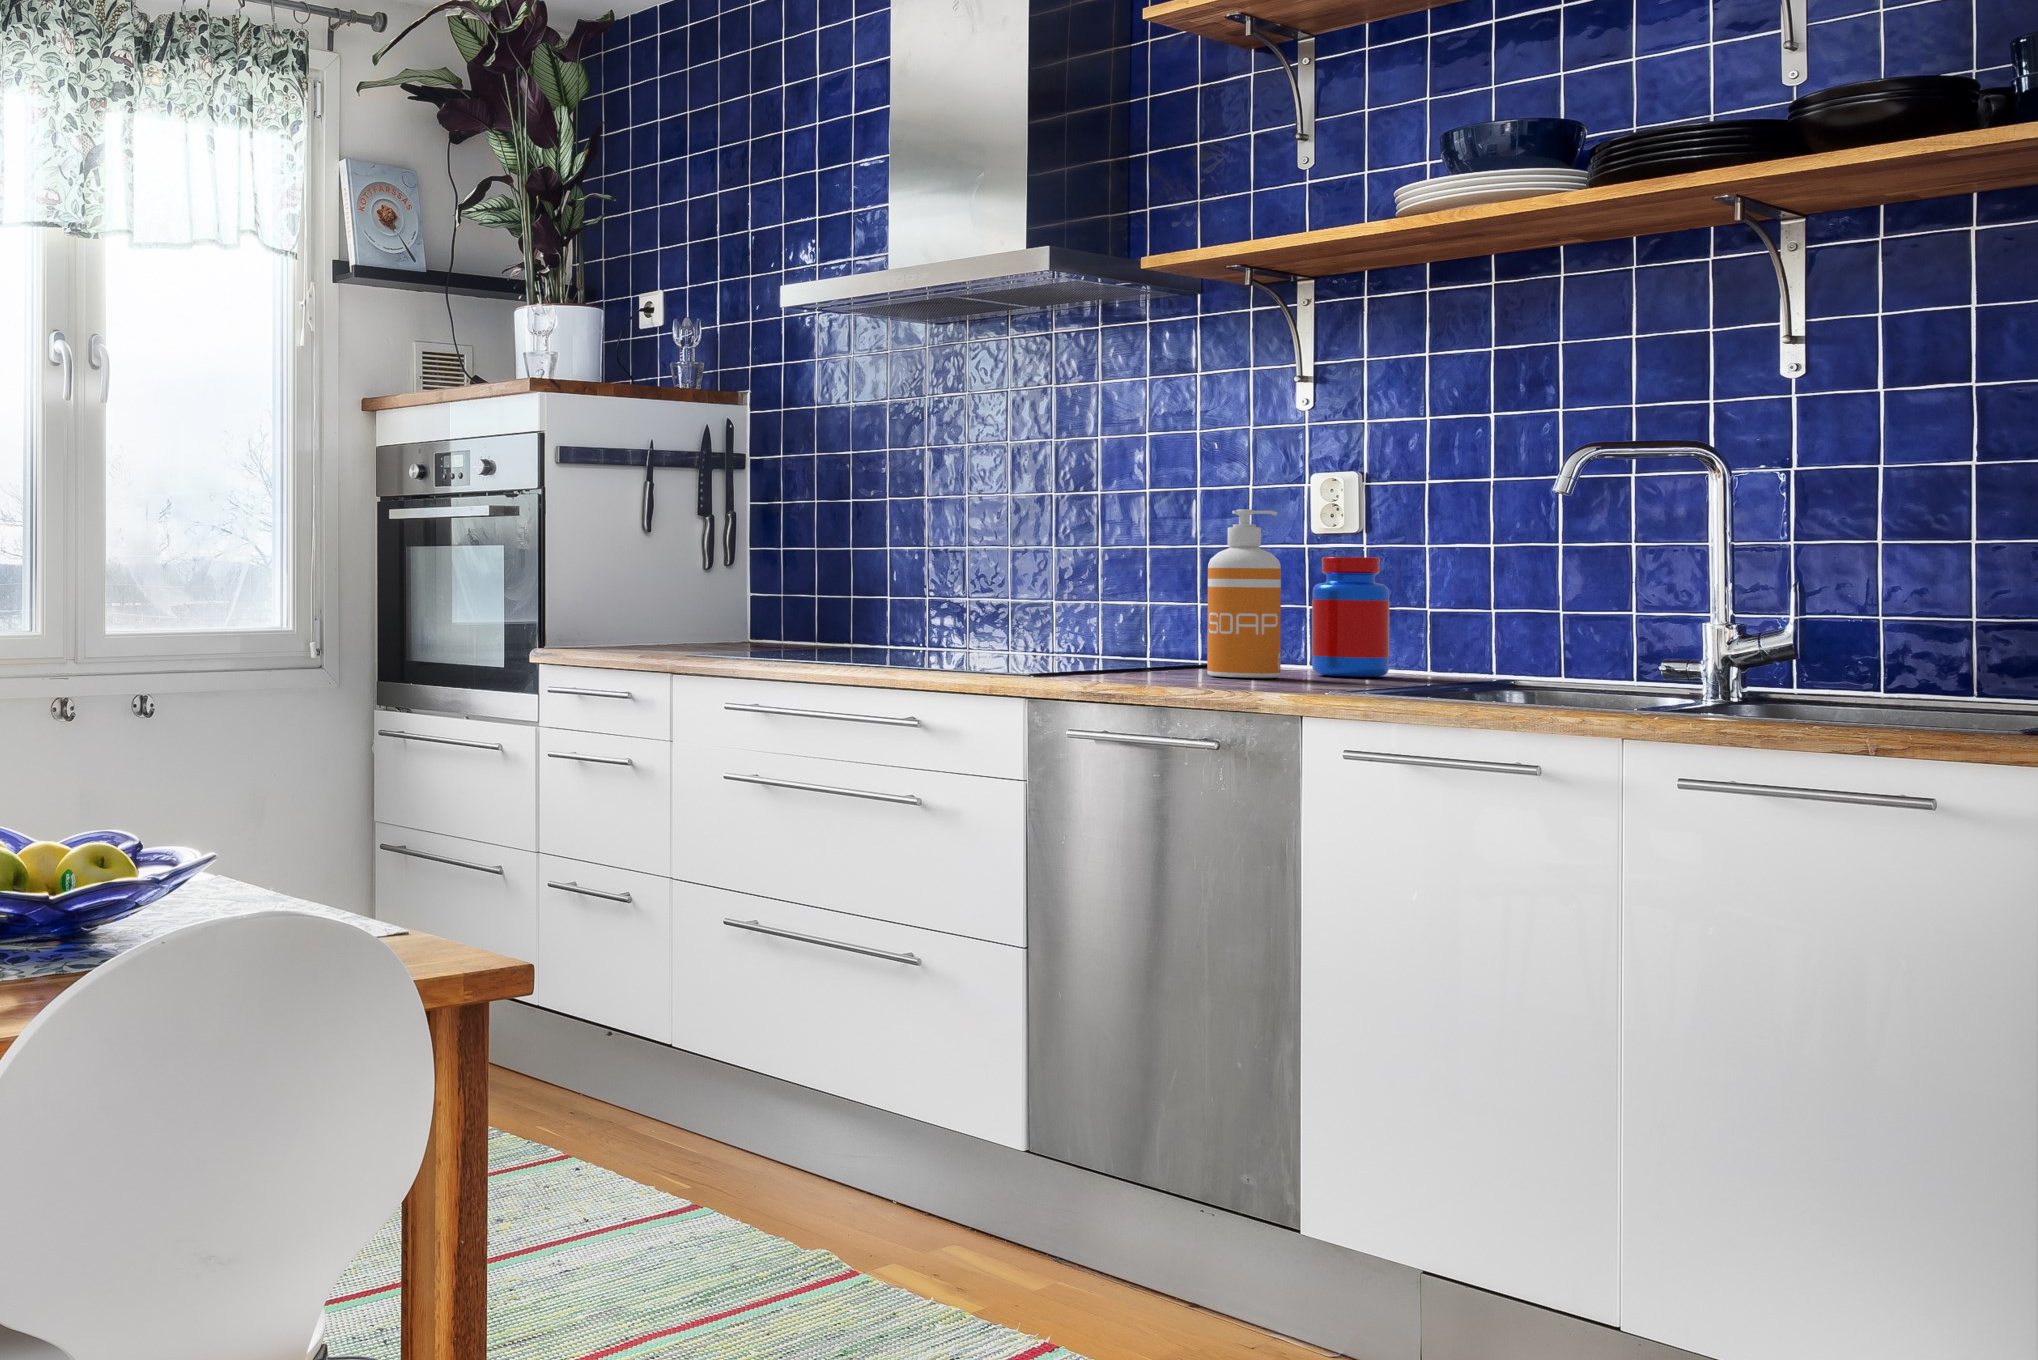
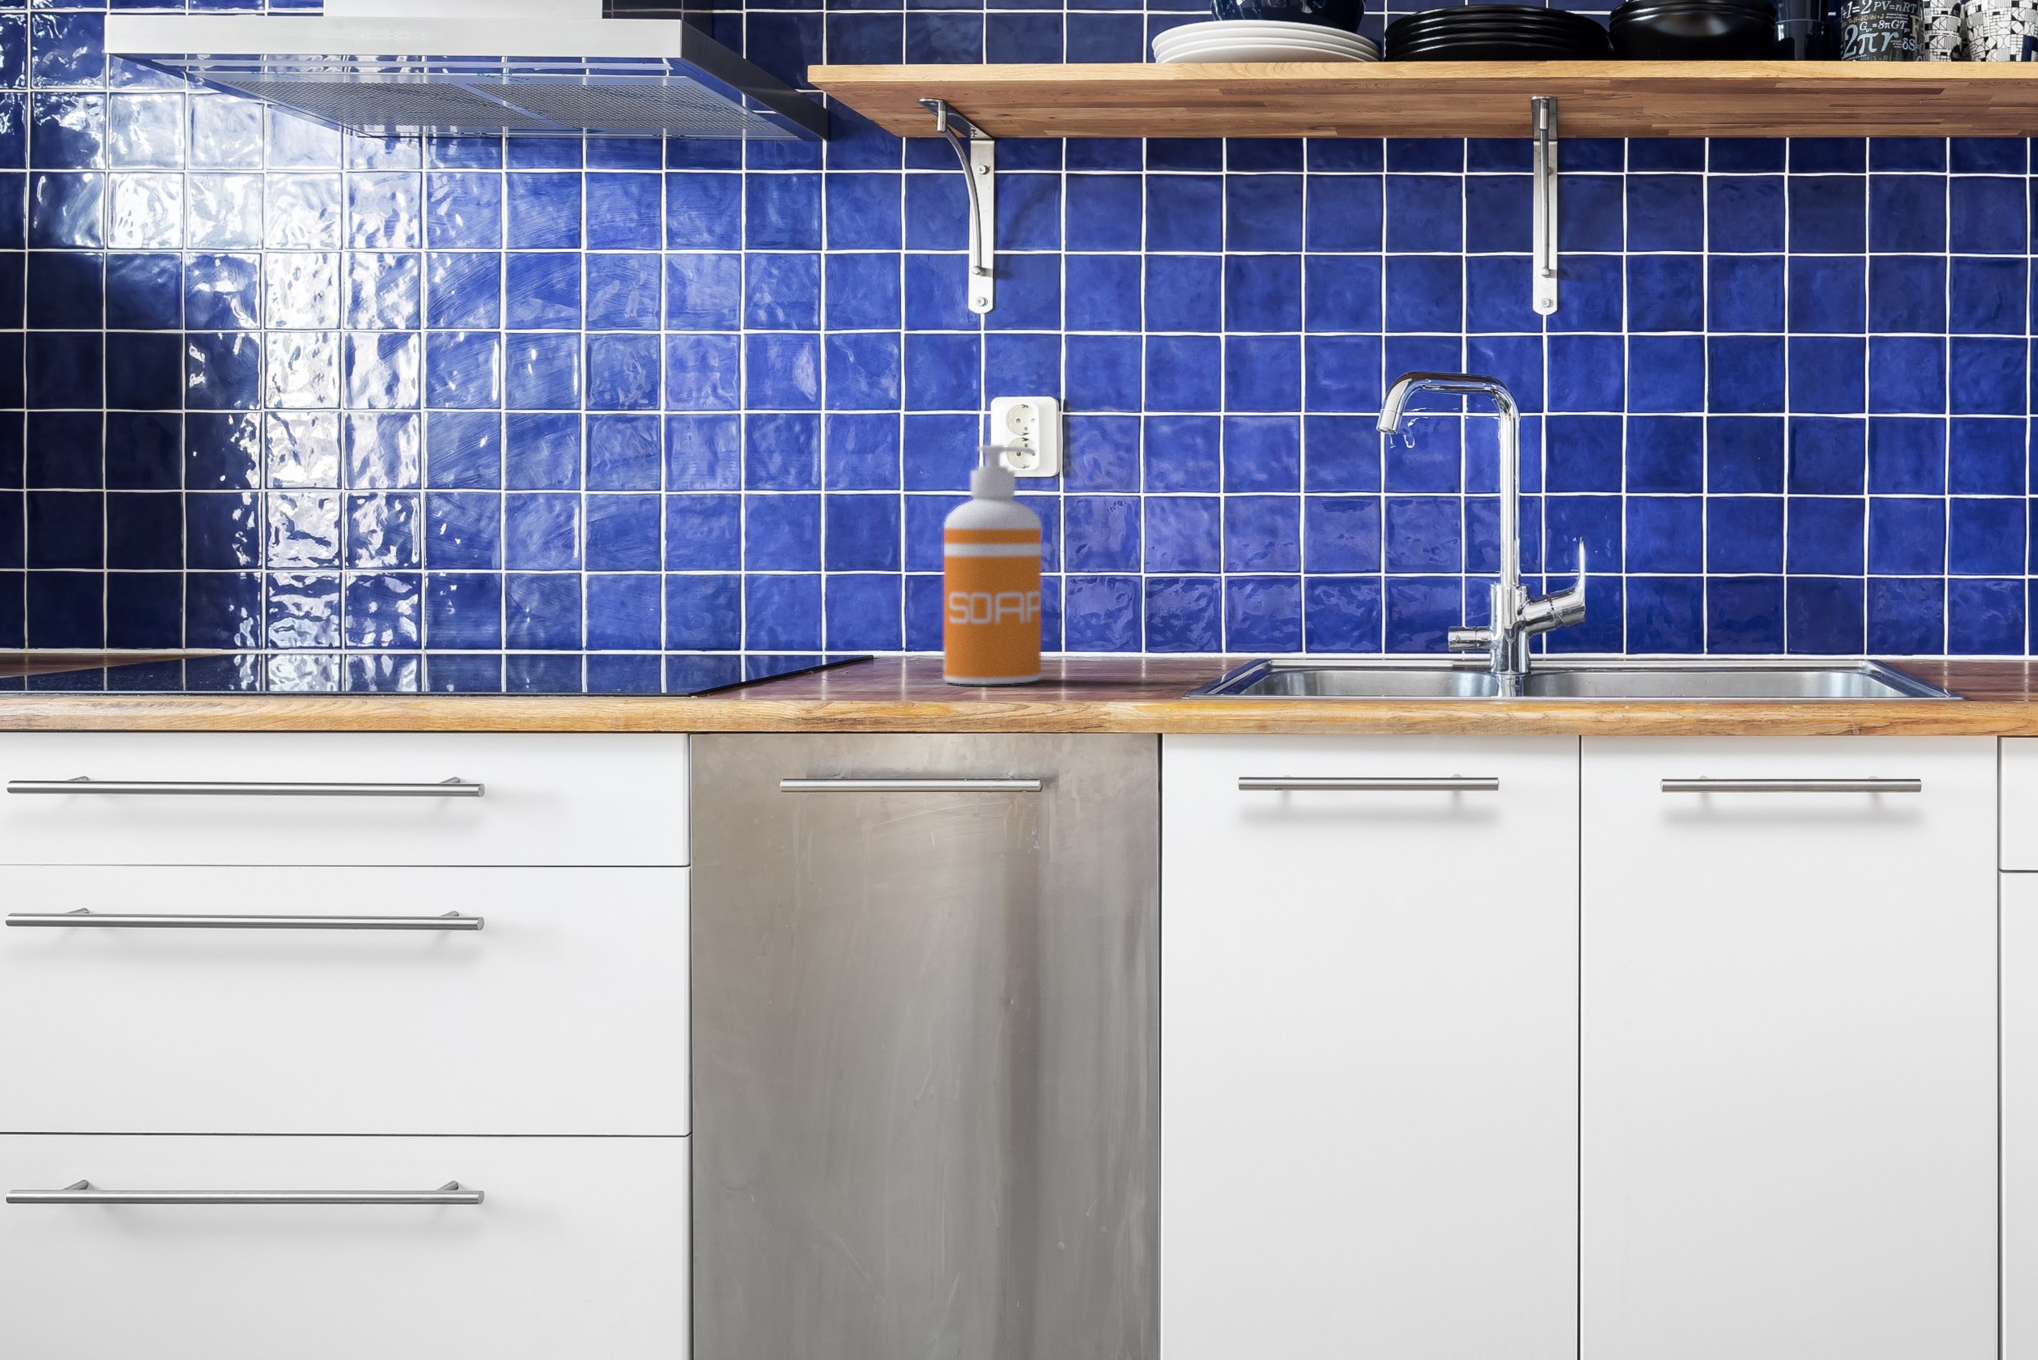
jar: present [1312,557,1390,677] -> none [1044,511,1137,670]

